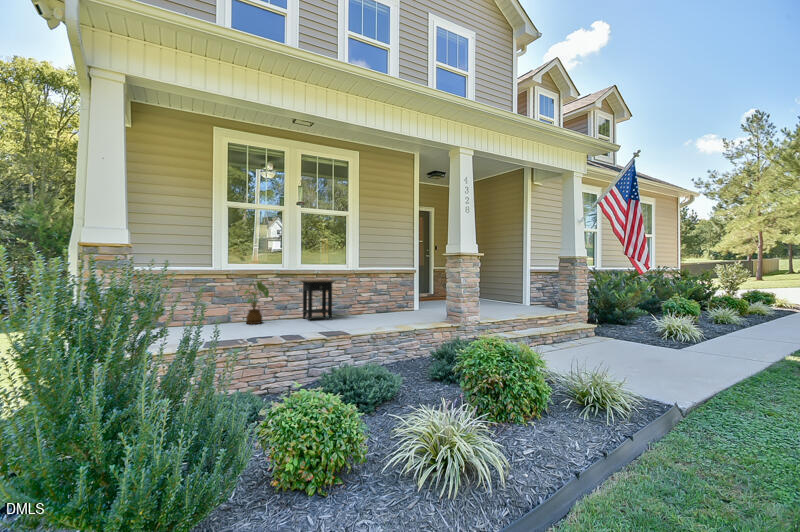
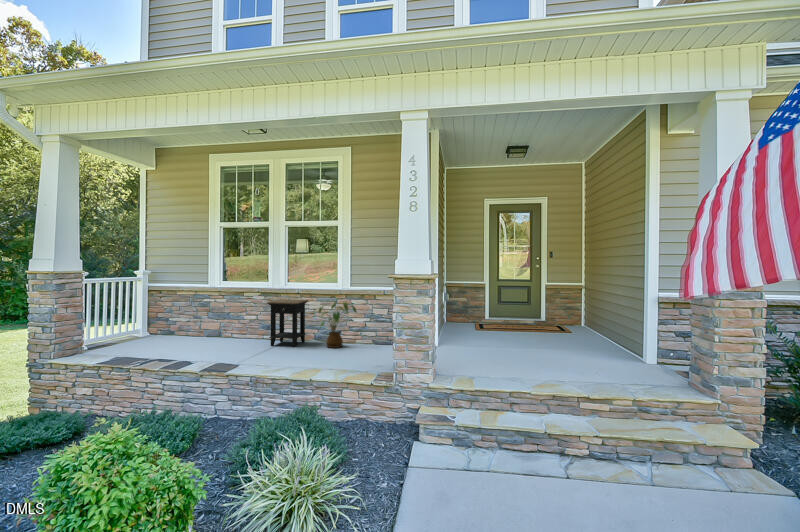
house plant: present [244,281,274,324] -> present [319,302,356,348]

